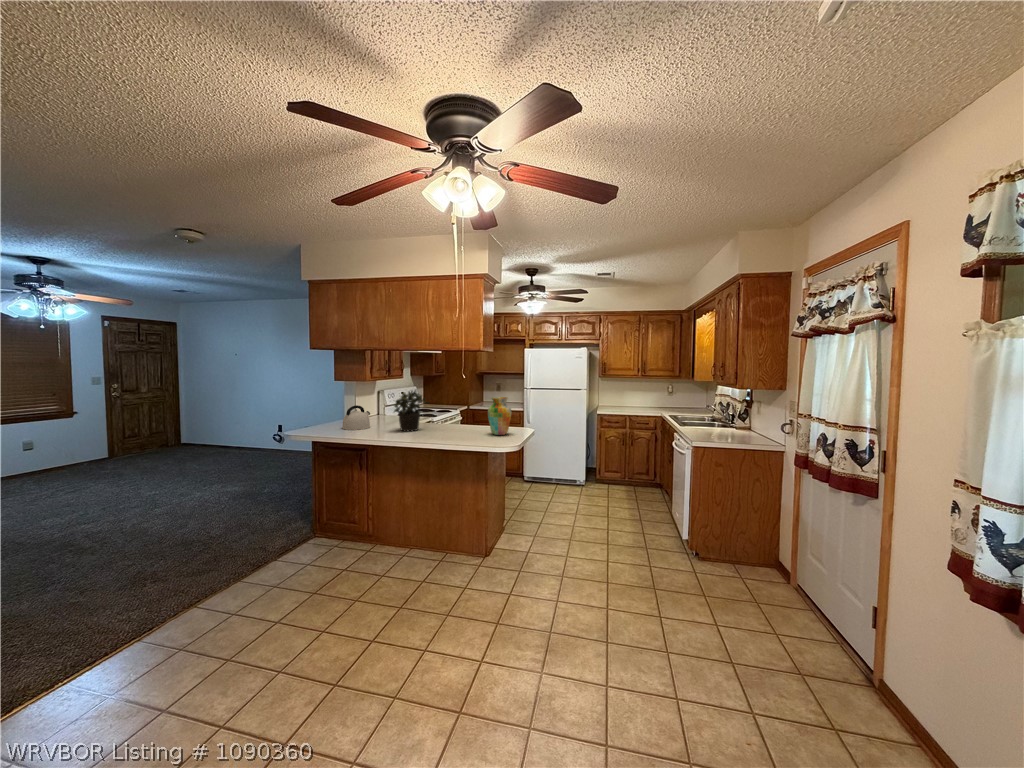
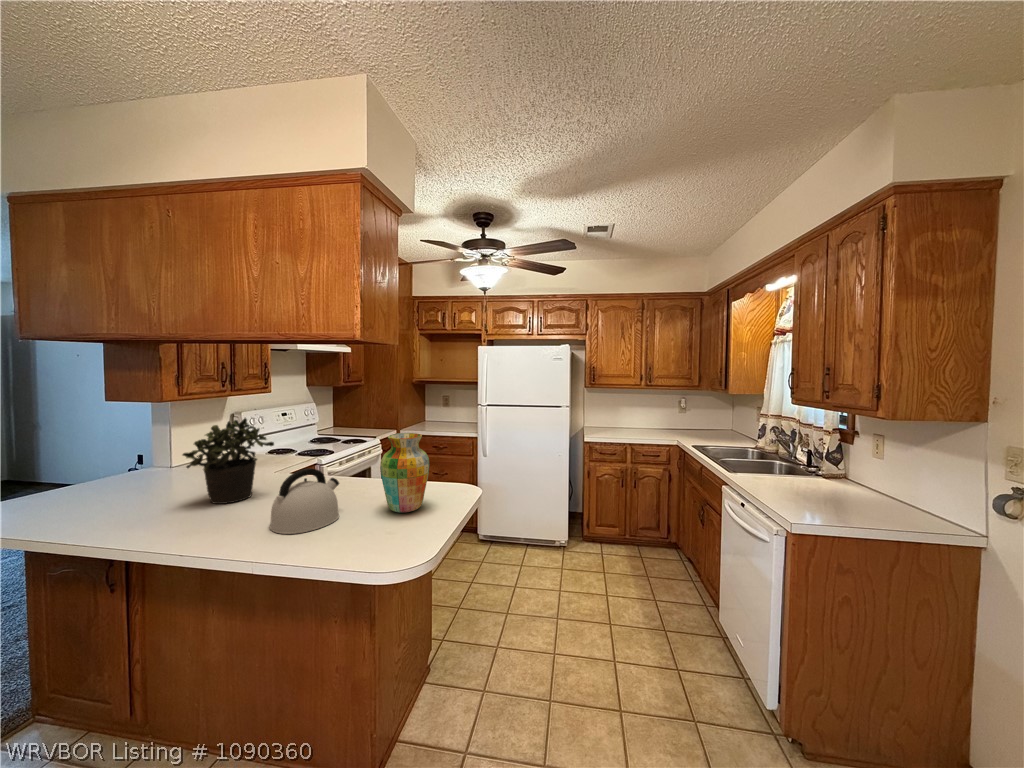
kettle: present [342,405,370,430] -> present [269,468,339,534]

